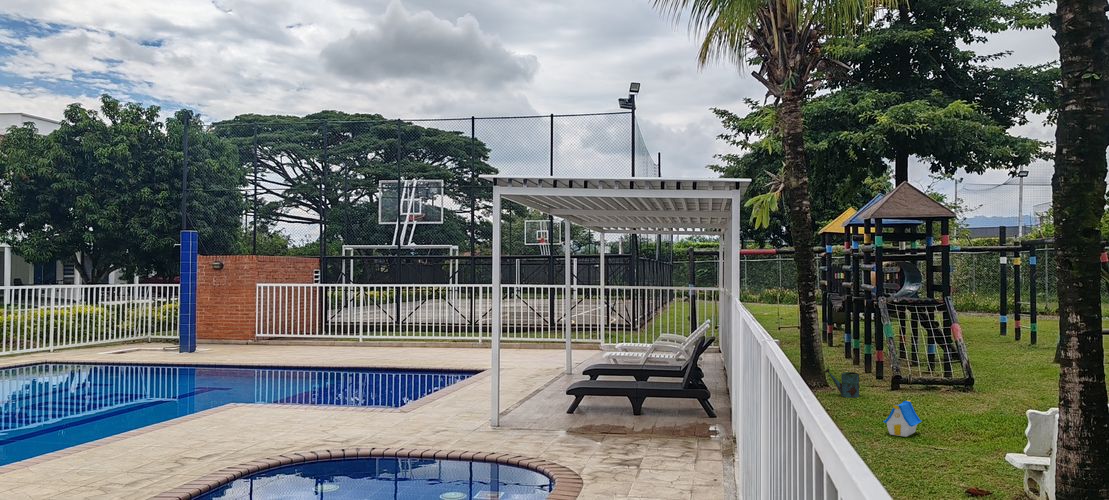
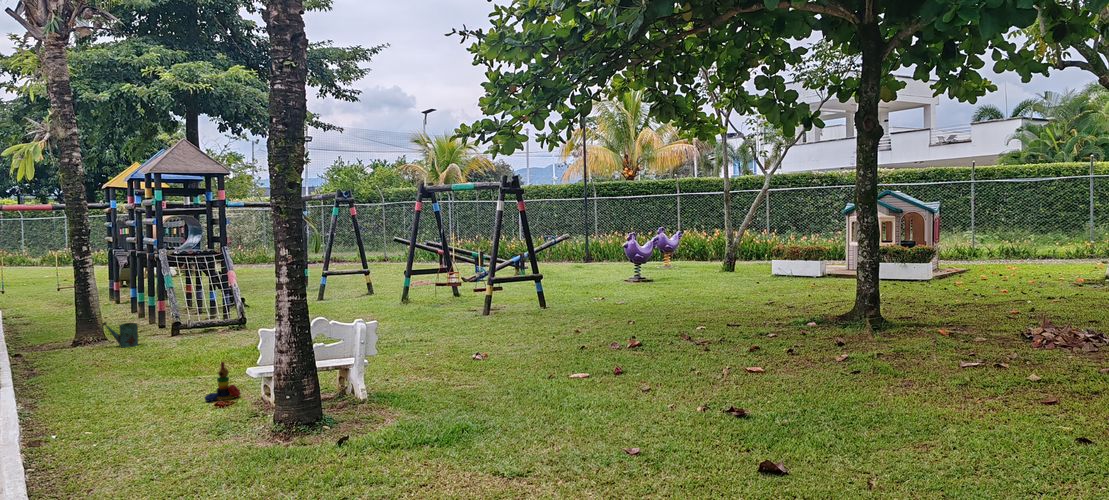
toy house: present [883,400,922,437] -> none [156,339,193,373]
stacking toy: none [945,439,989,485] -> present [205,362,241,401]

